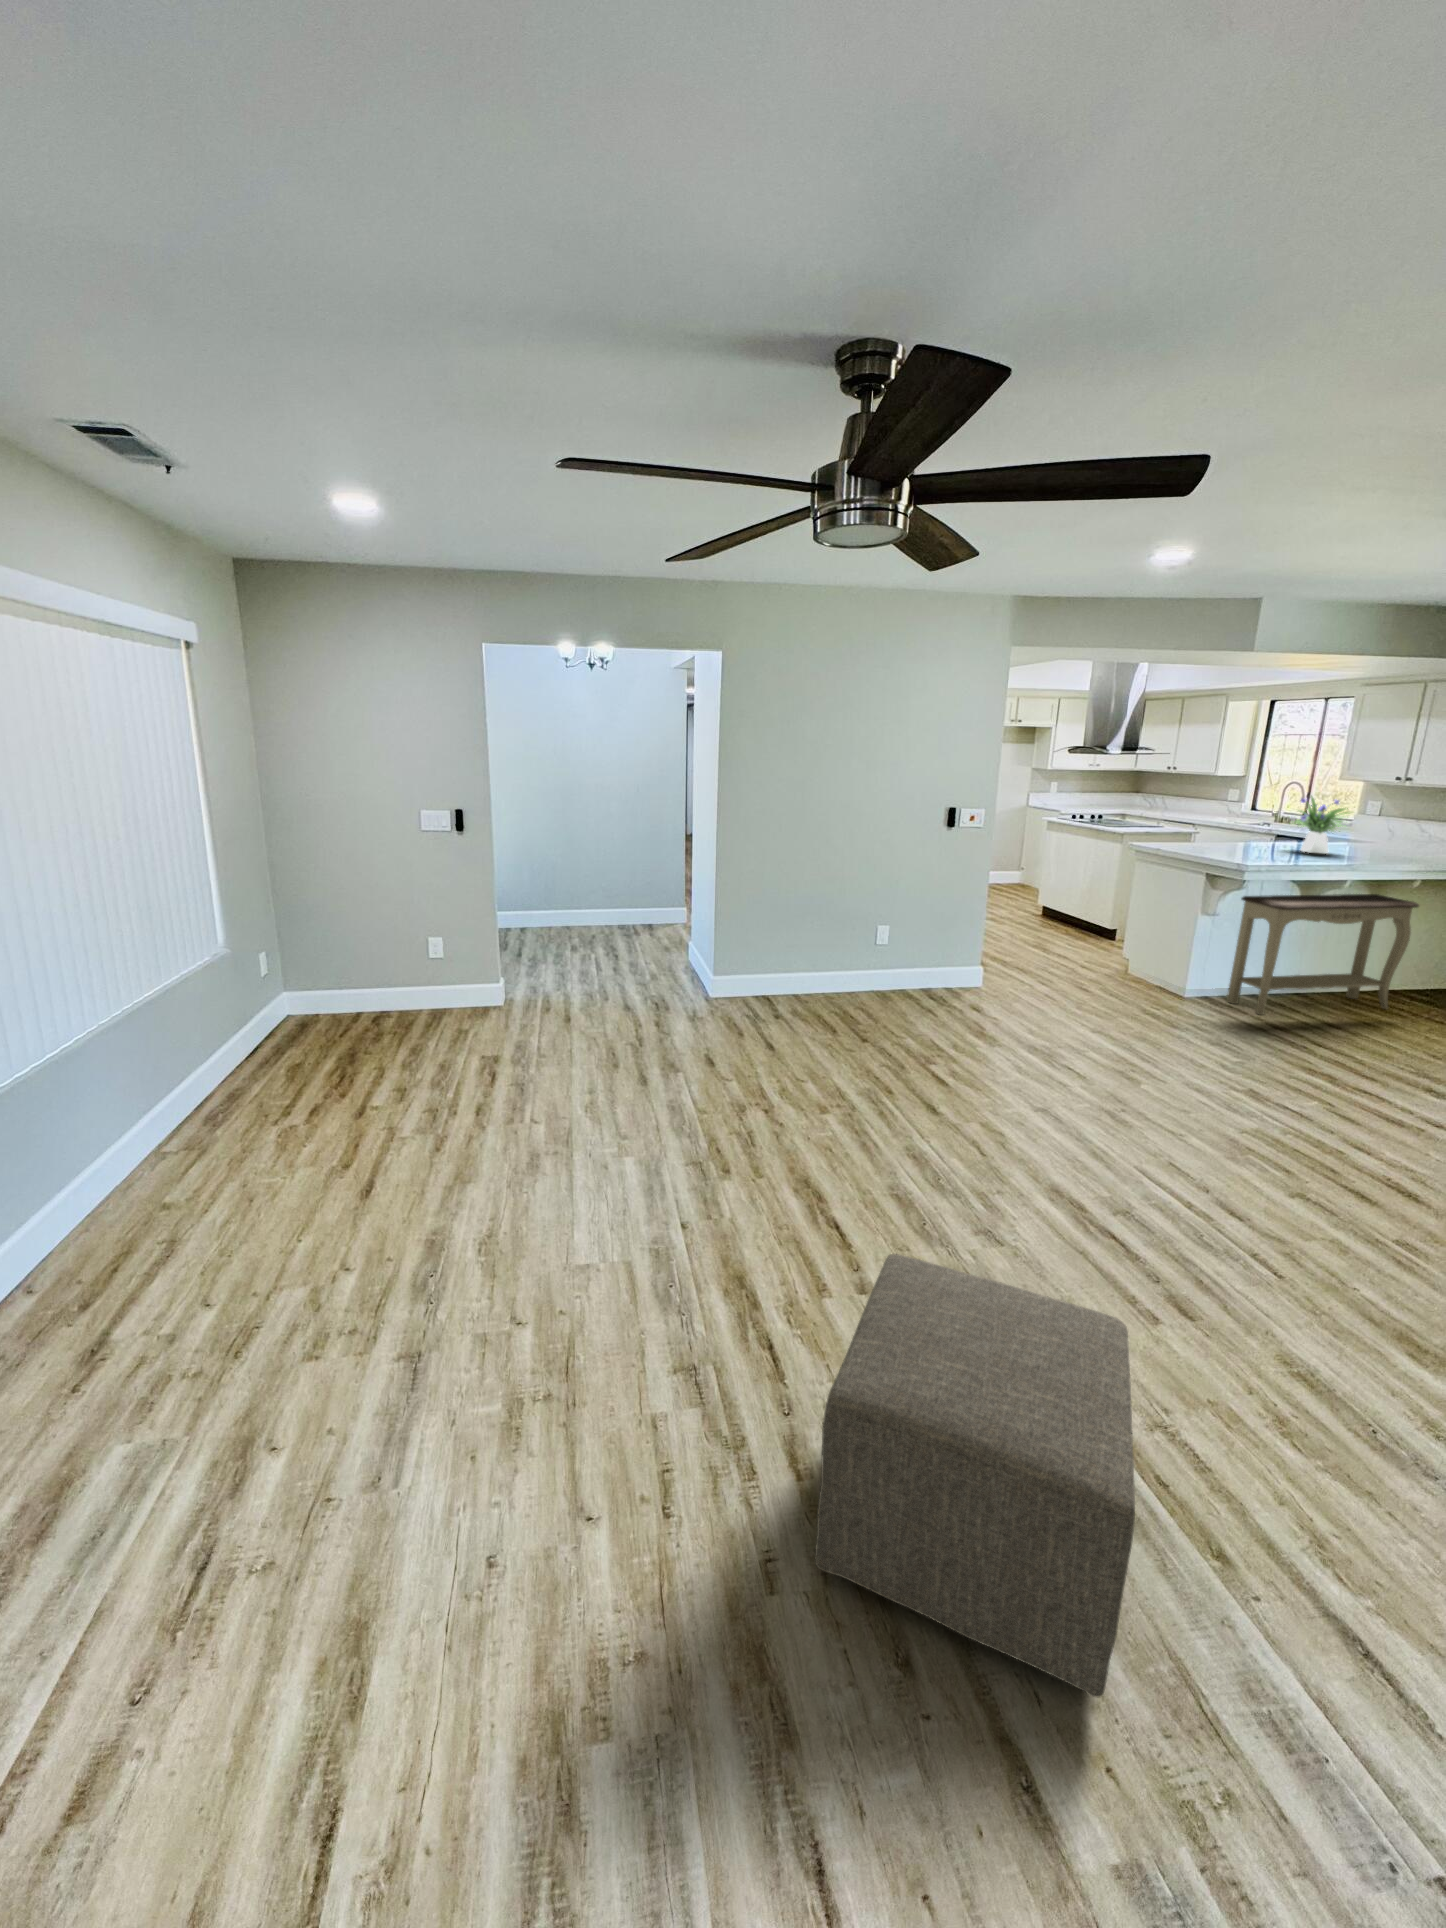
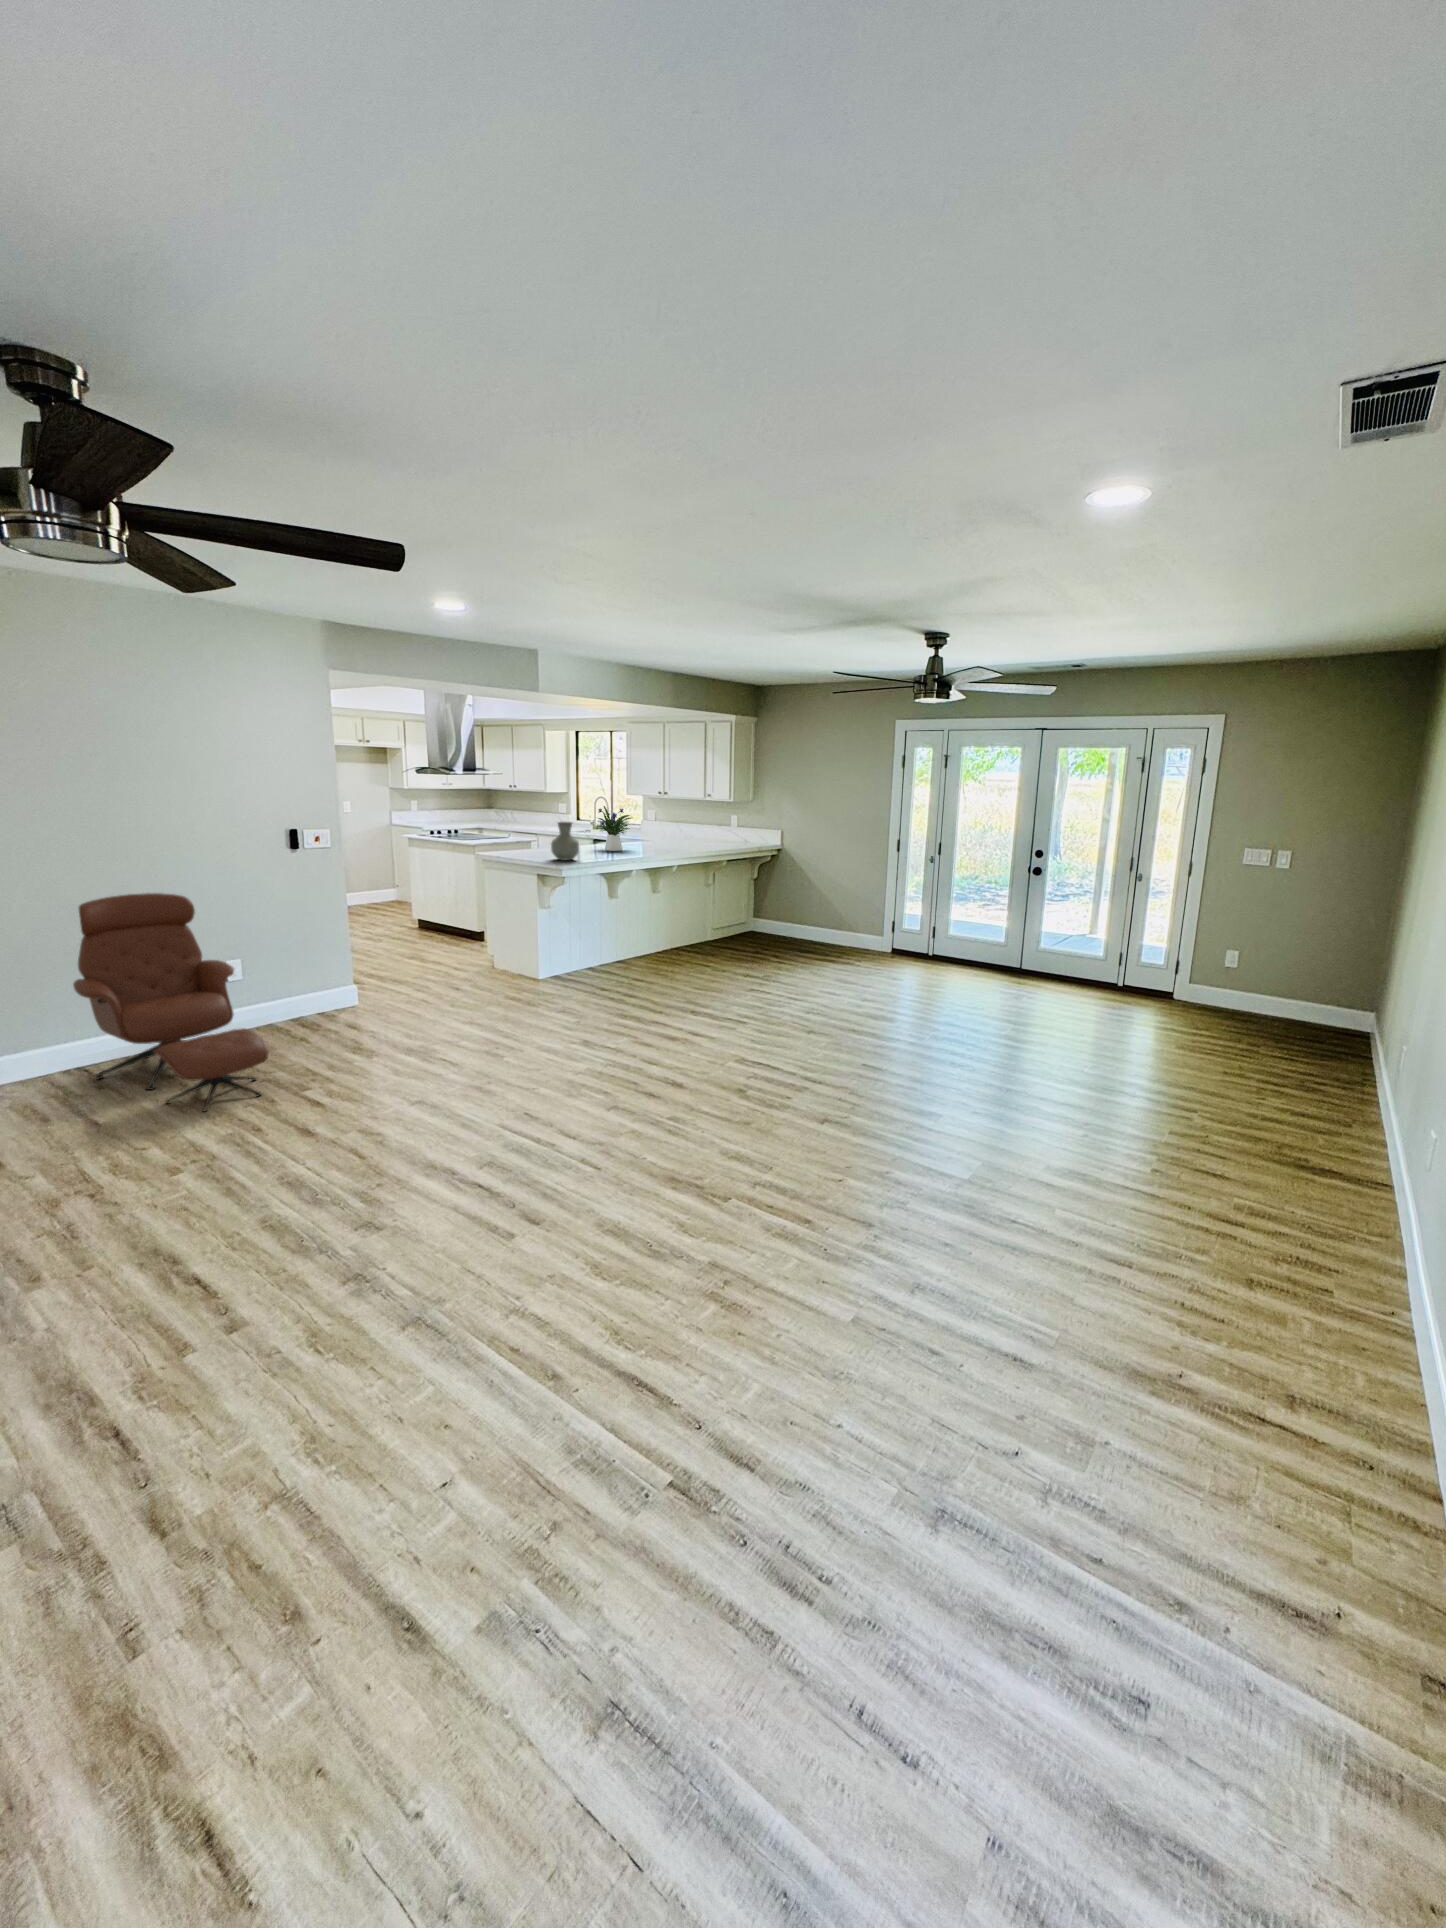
vase: none [1228,813,1269,861] -> present [551,822,579,861]
lounge chair: none [768,856,905,1061] -> present [73,893,269,1112]
console table: present [1227,894,1419,1015] -> none [565,878,678,982]
ottoman: present [815,1253,1135,1697] -> none [163,1236,467,1597]

